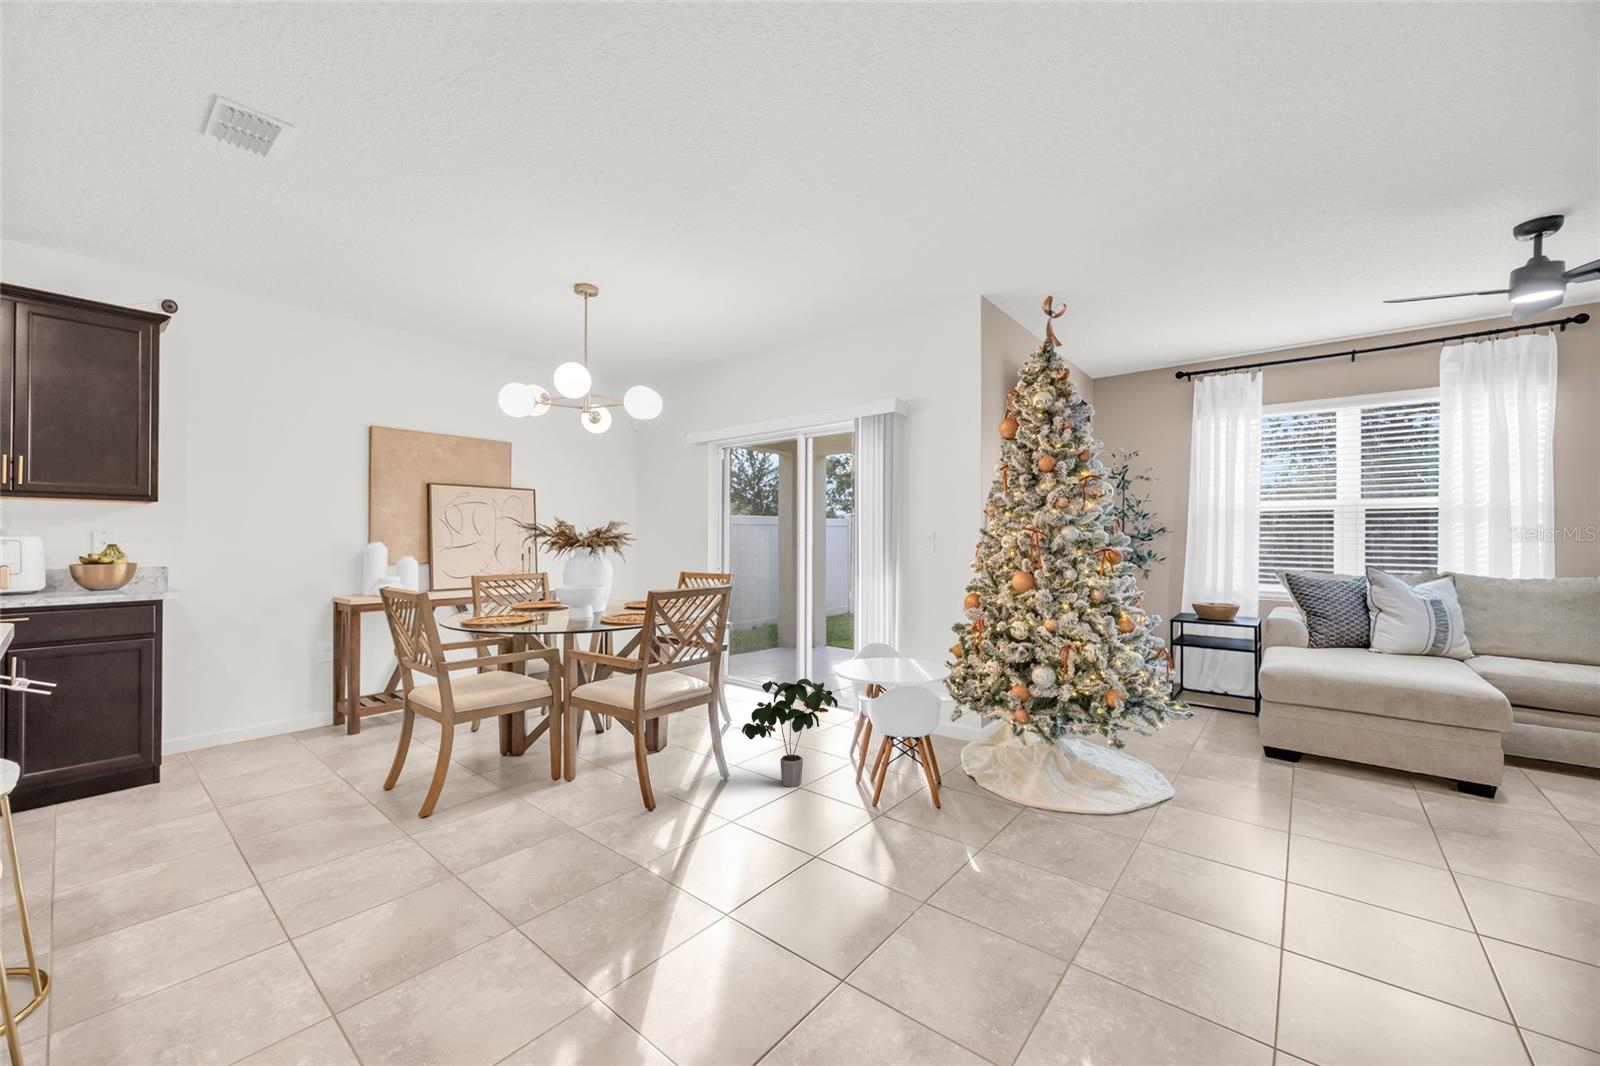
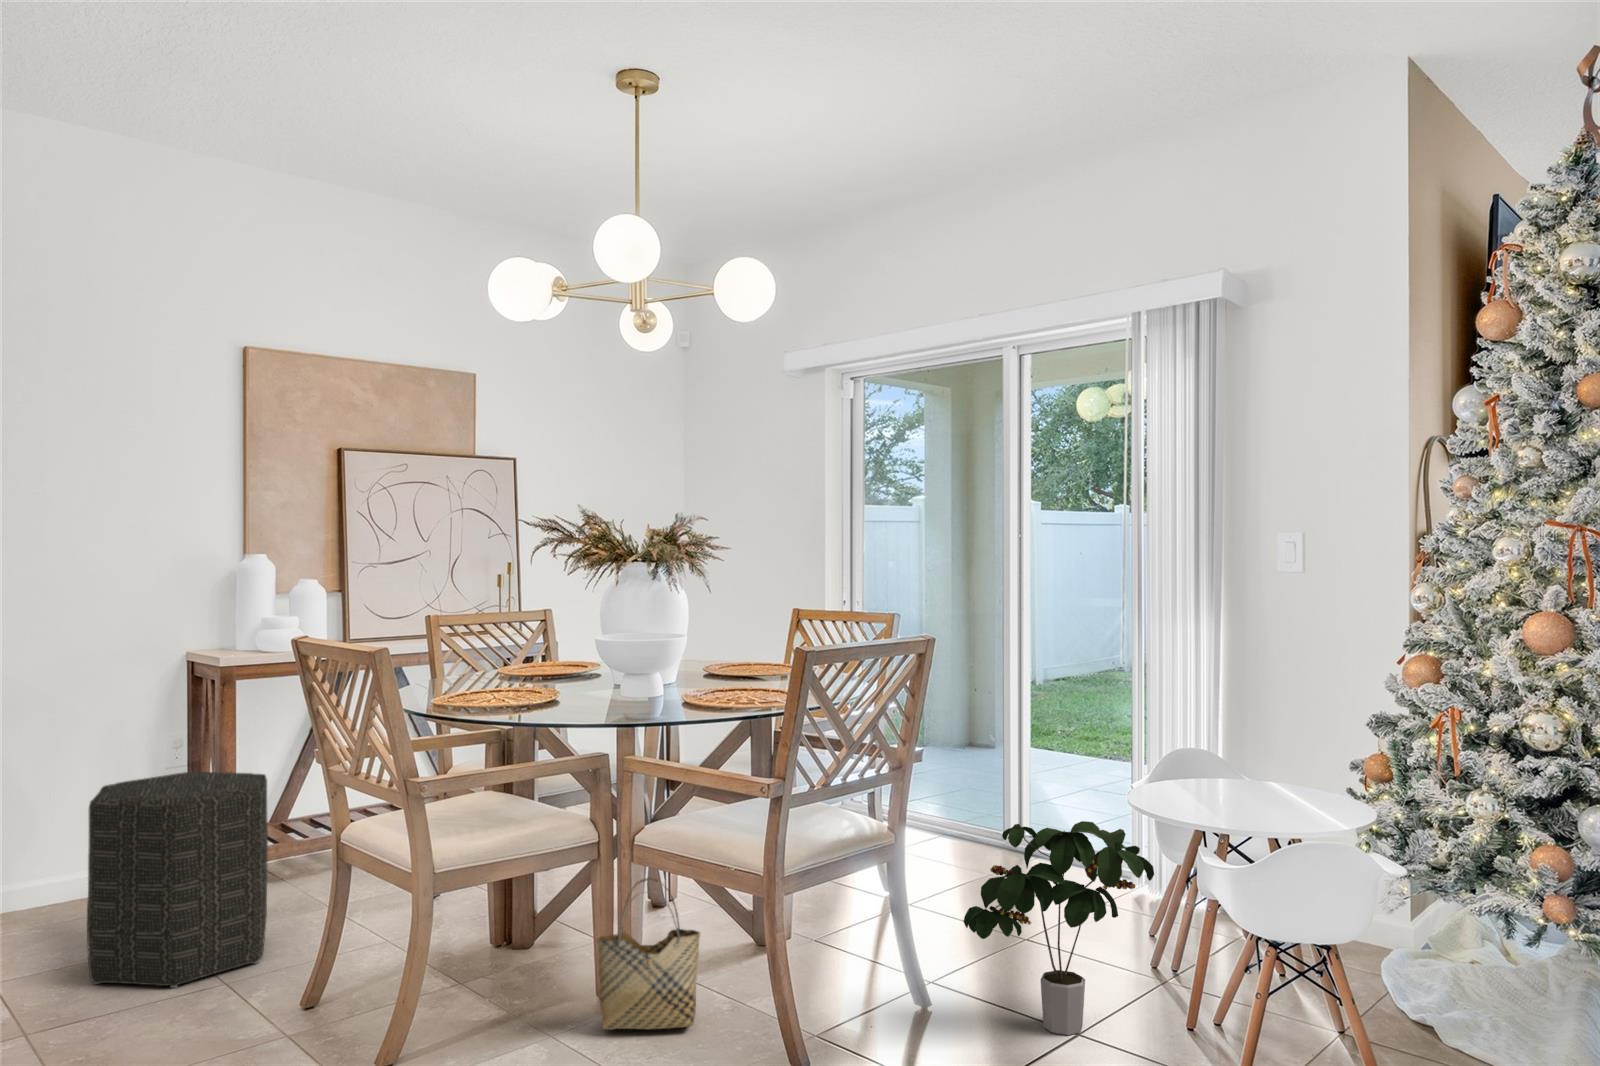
ottoman: none [263,663,374,781] -> present [87,772,268,988]
woven basket: none [547,713,605,793] -> present [597,878,700,1030]

